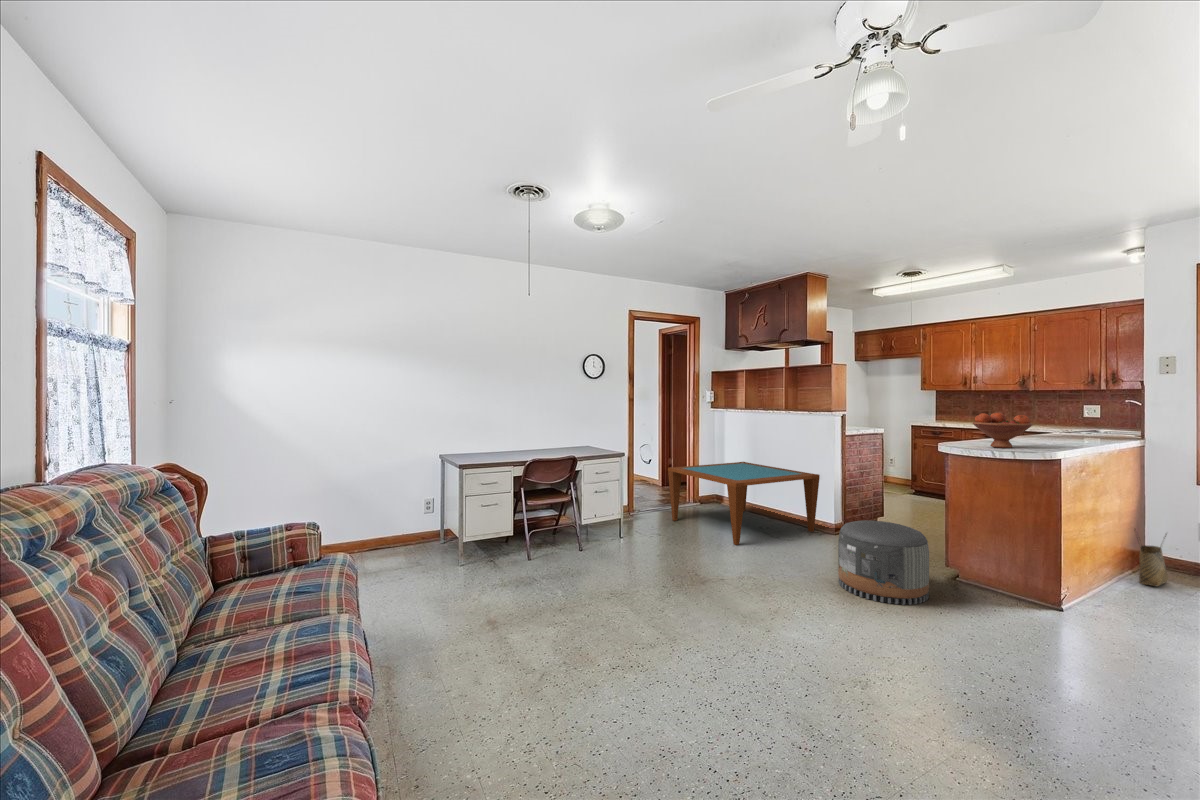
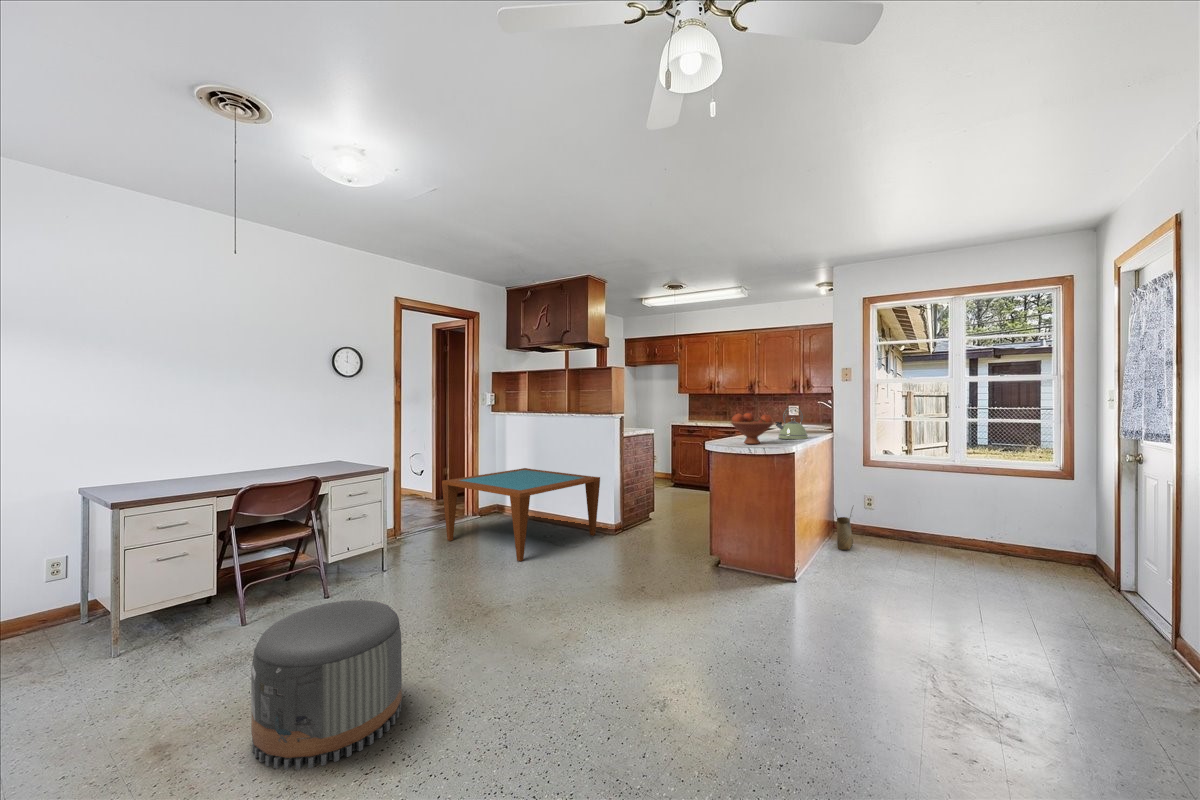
kettle: none [1039,407,1090,445] -> present [775,407,808,440]
pouf: present [838,520,929,605] -> present [251,600,402,770]

